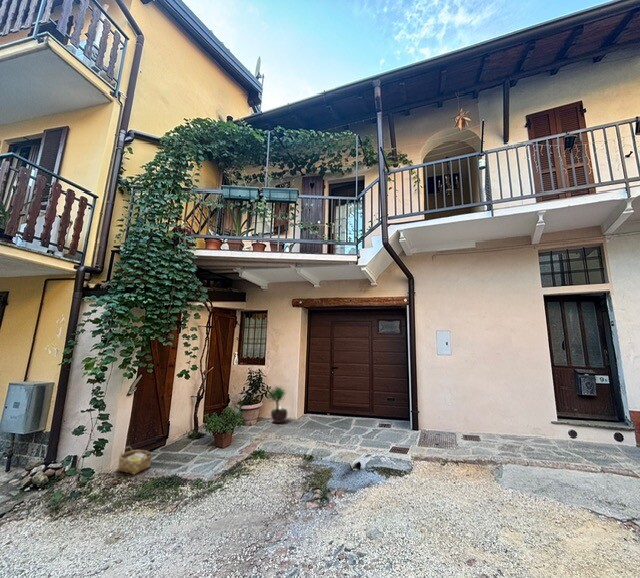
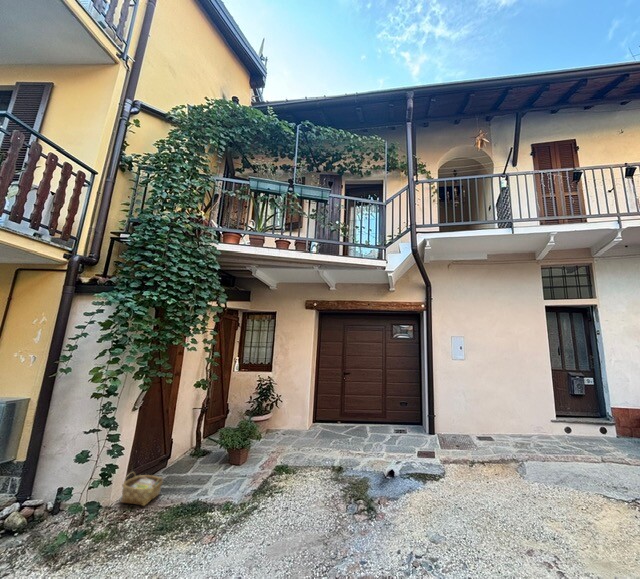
potted tree: present [267,386,288,423] -> none [271,391,295,434]

